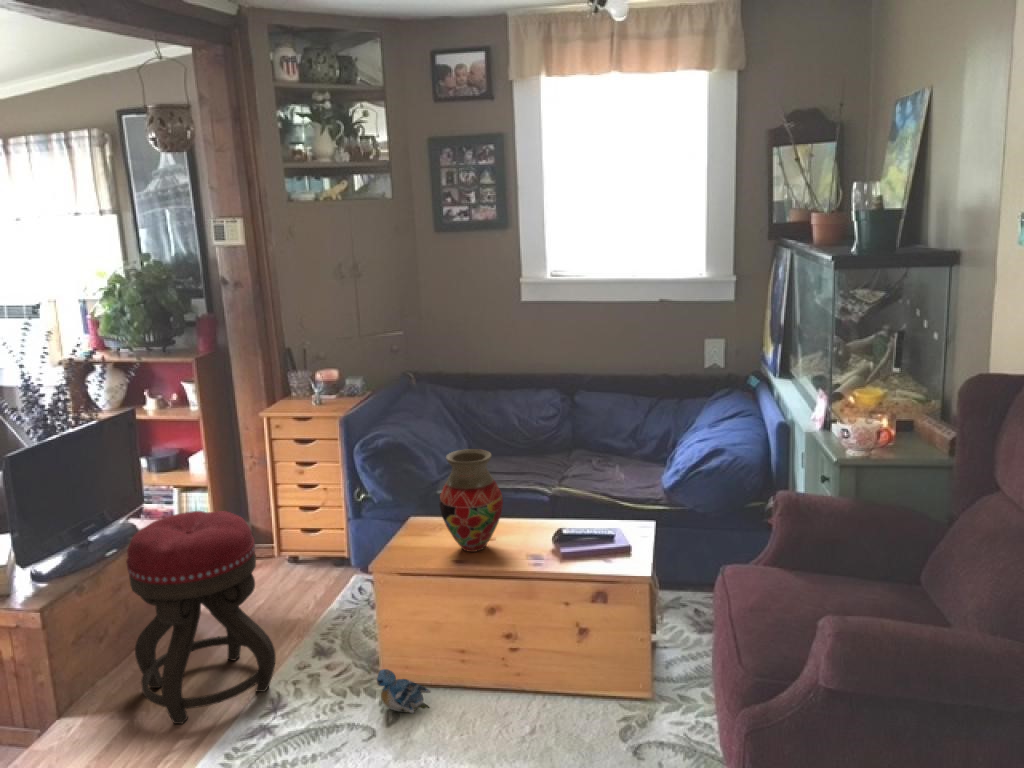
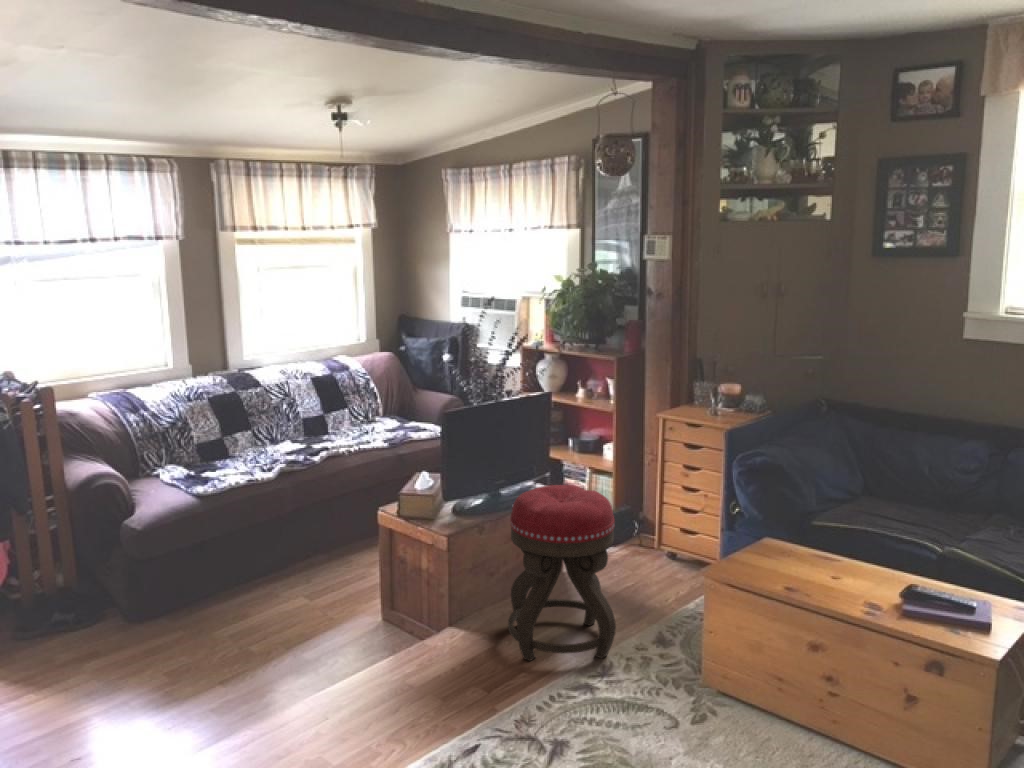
vase: present [439,449,503,552] -> none [783,478,852,584]
plush toy: present [377,669,430,713] -> none [693,670,742,722]

